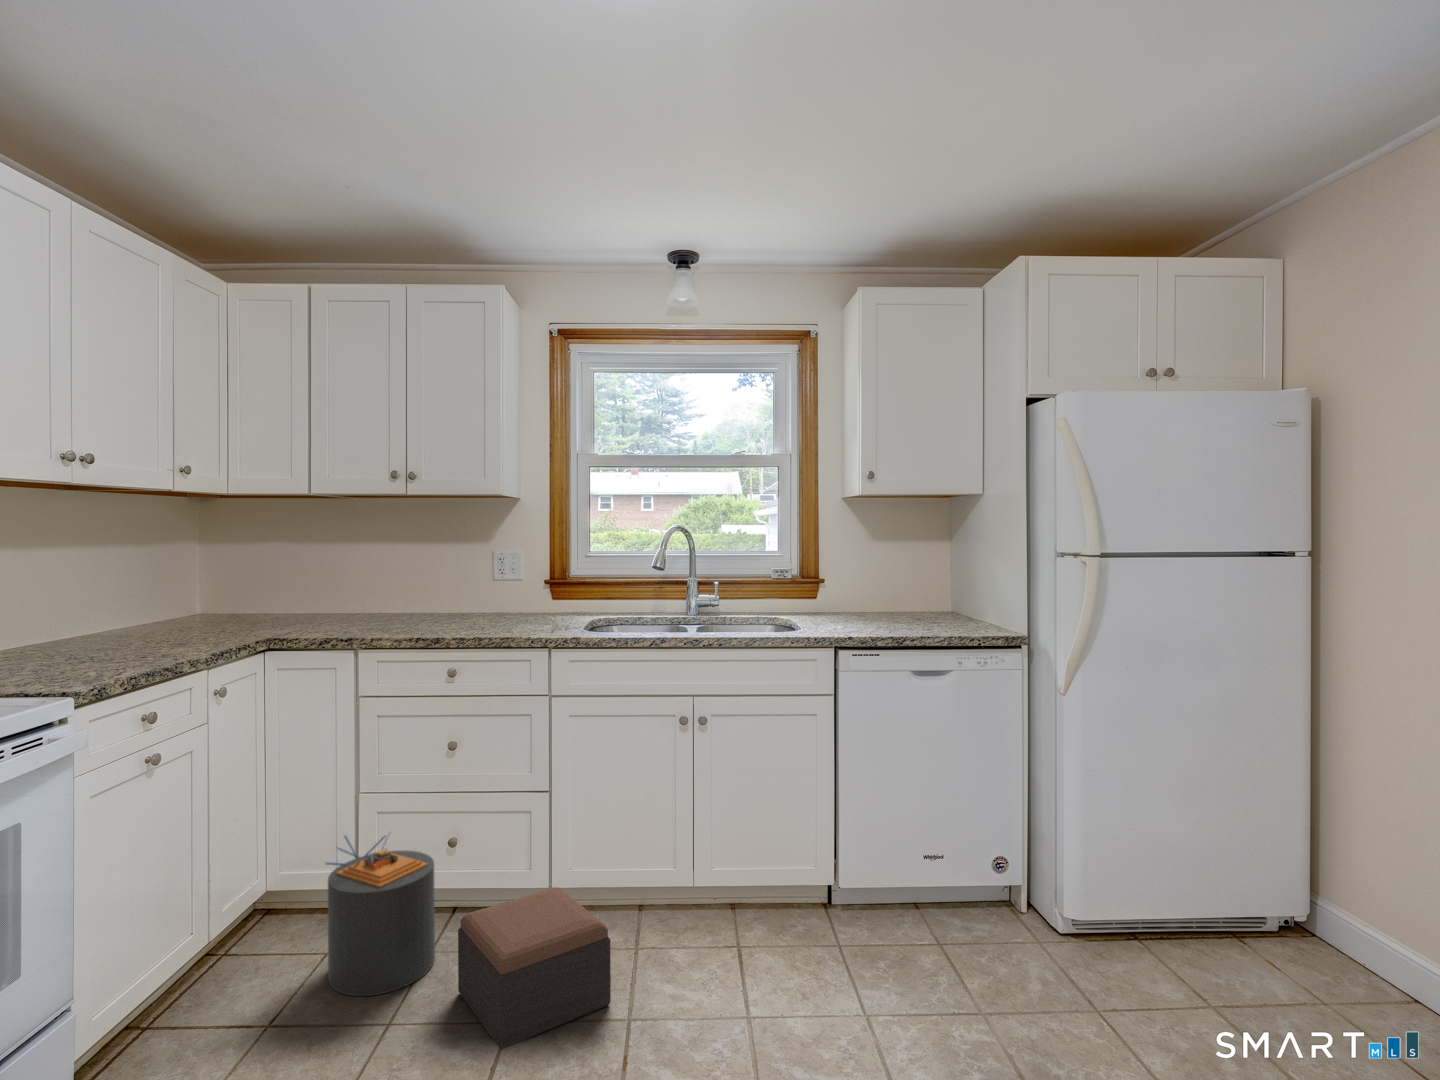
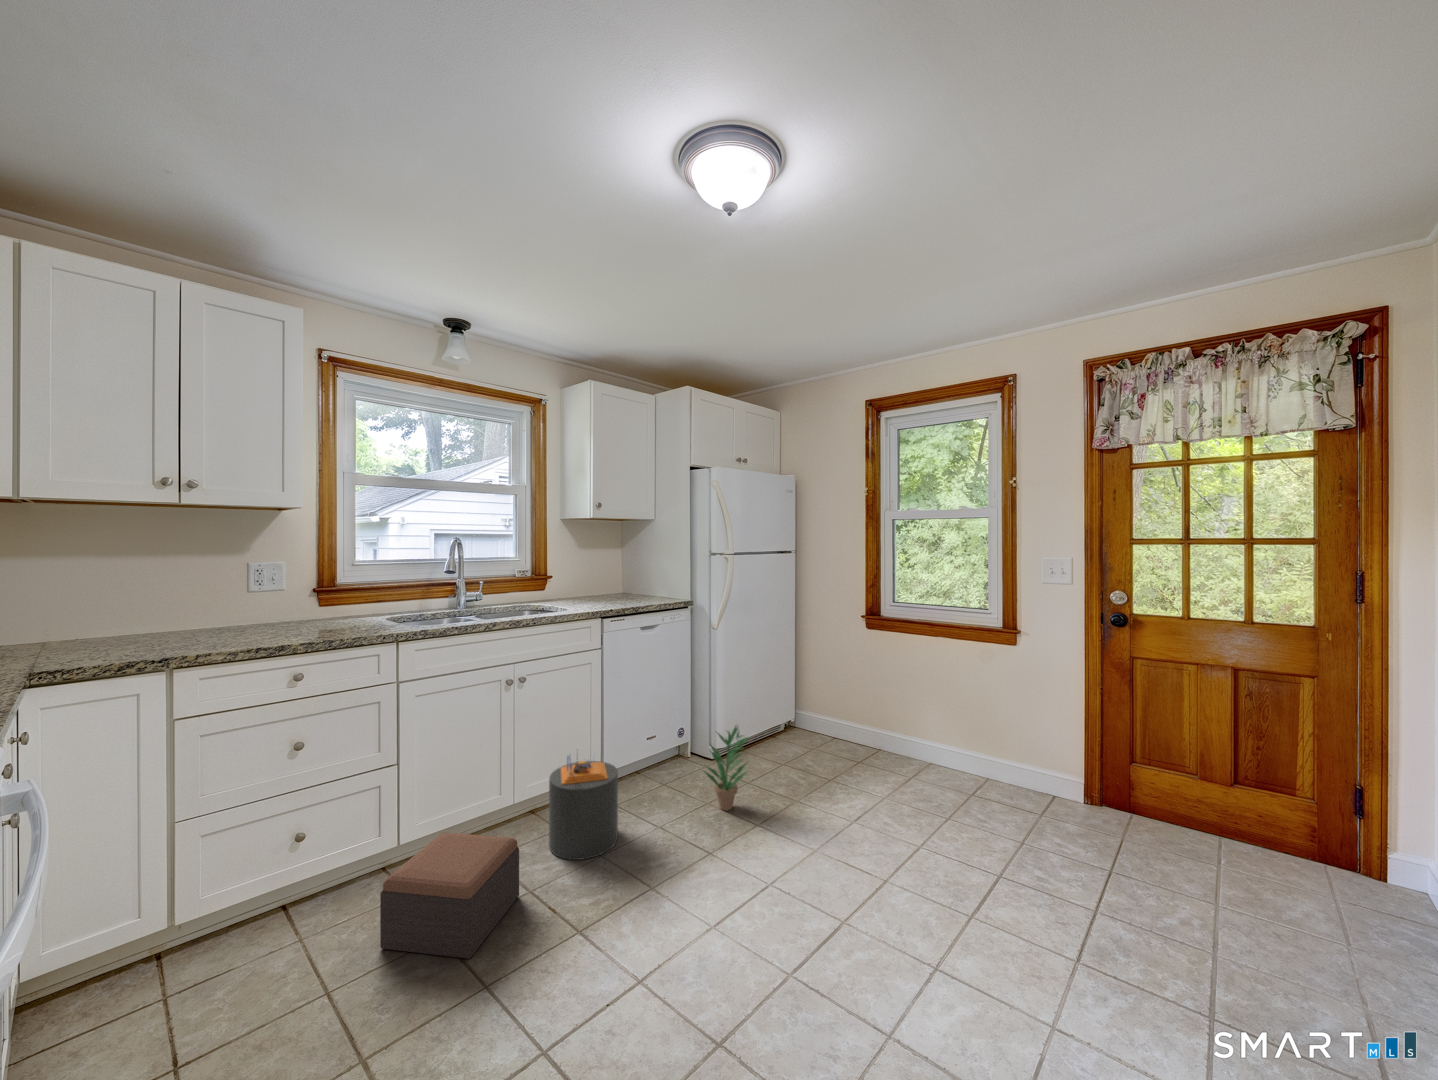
trash can: present [326,835,435,996] -> present [549,750,618,860]
potted plant: none [949,869,1043,1026] -> present [704,726,749,811]

